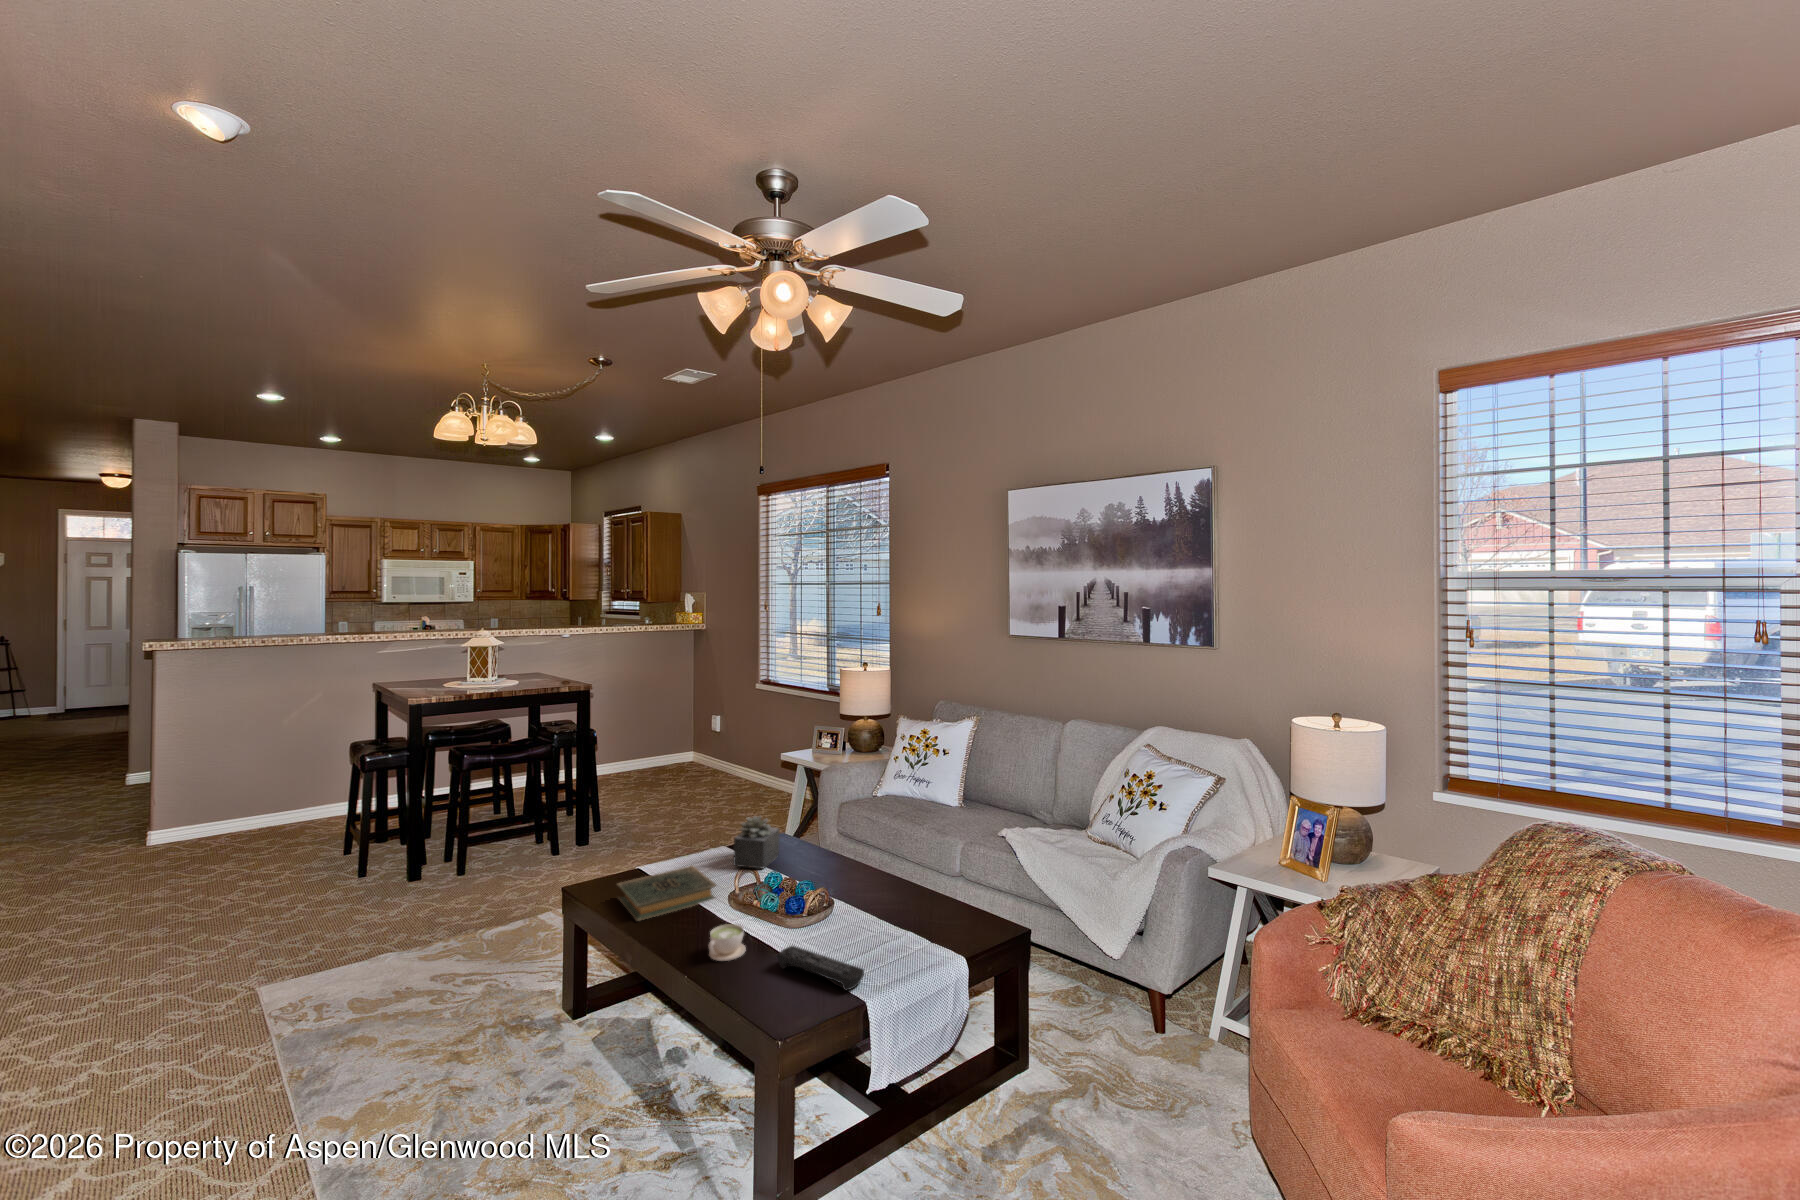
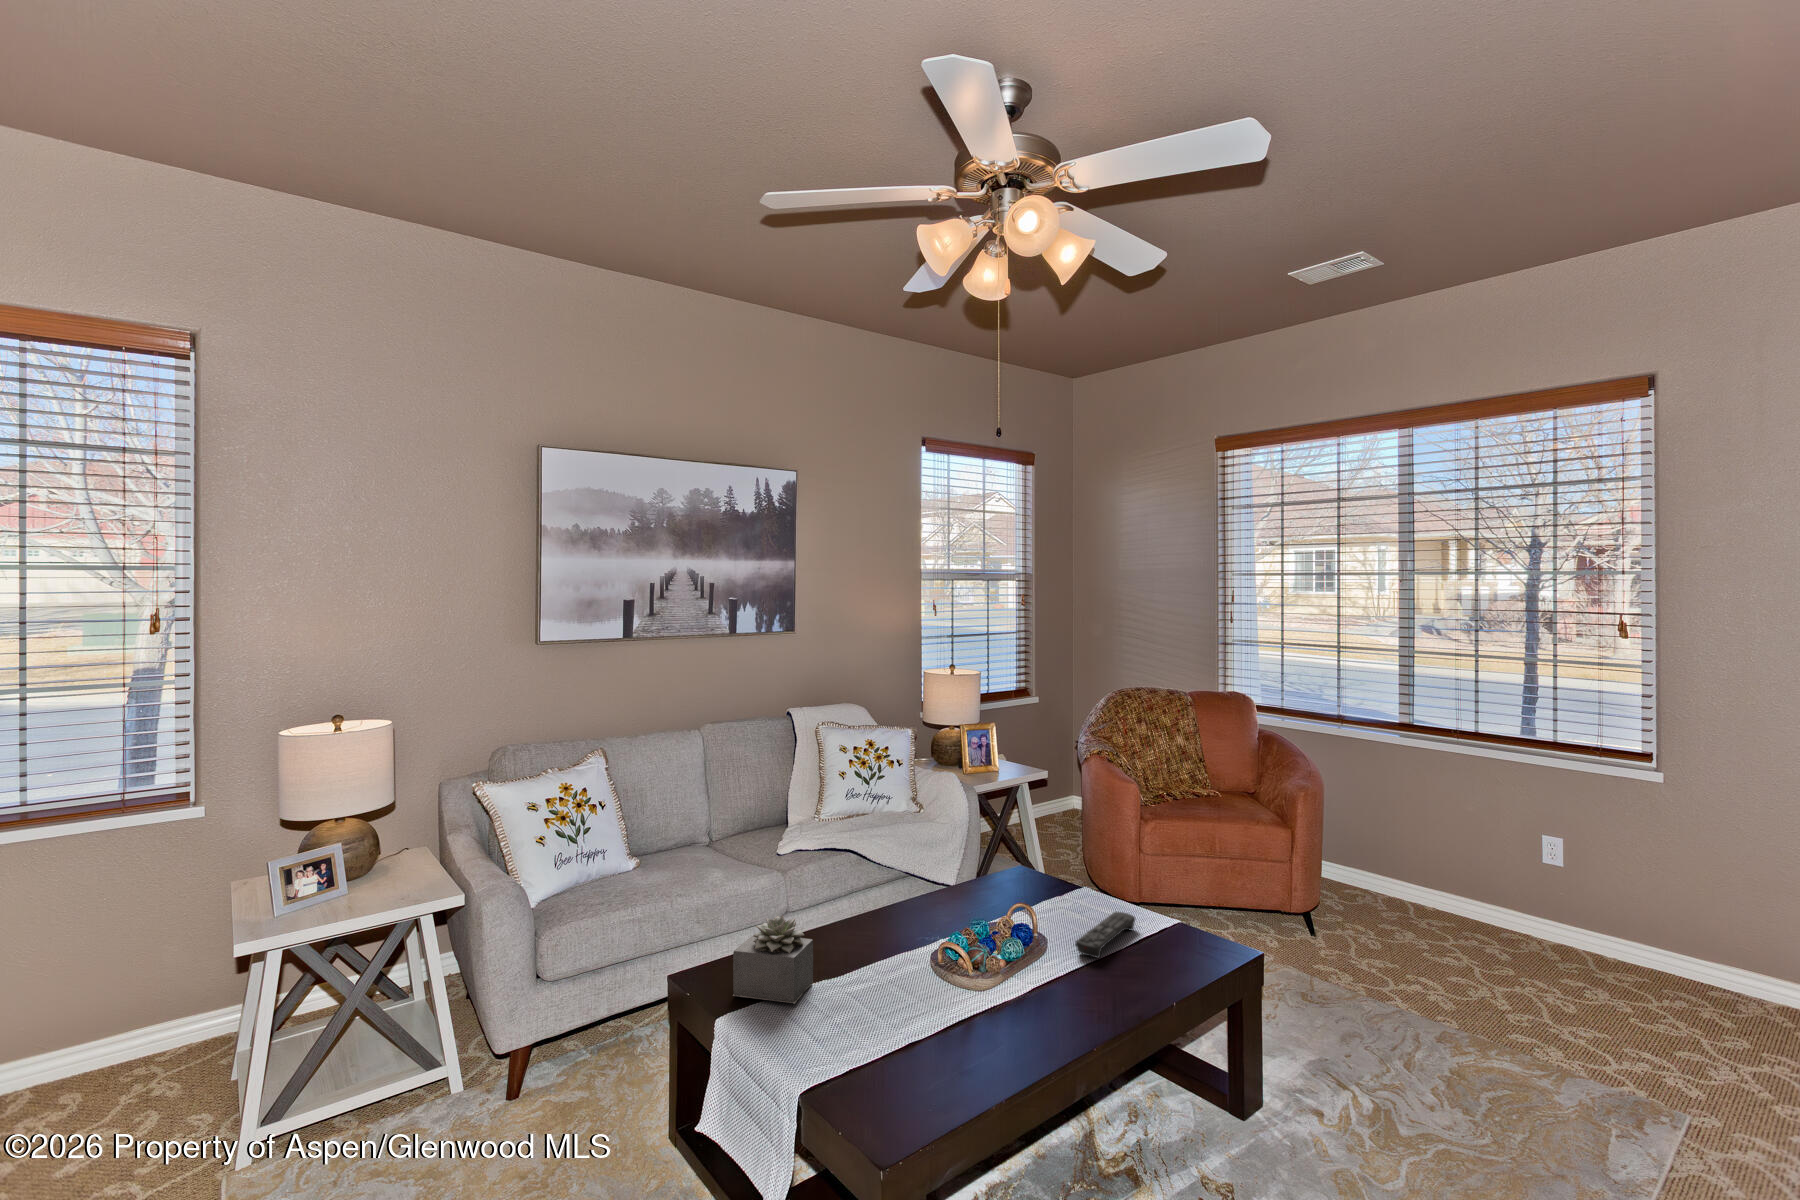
hardback book: present [616,865,716,921] -> none [808,995,971,1111]
coffee cup: present [708,924,746,961] -> none [1042,959,1089,1003]

